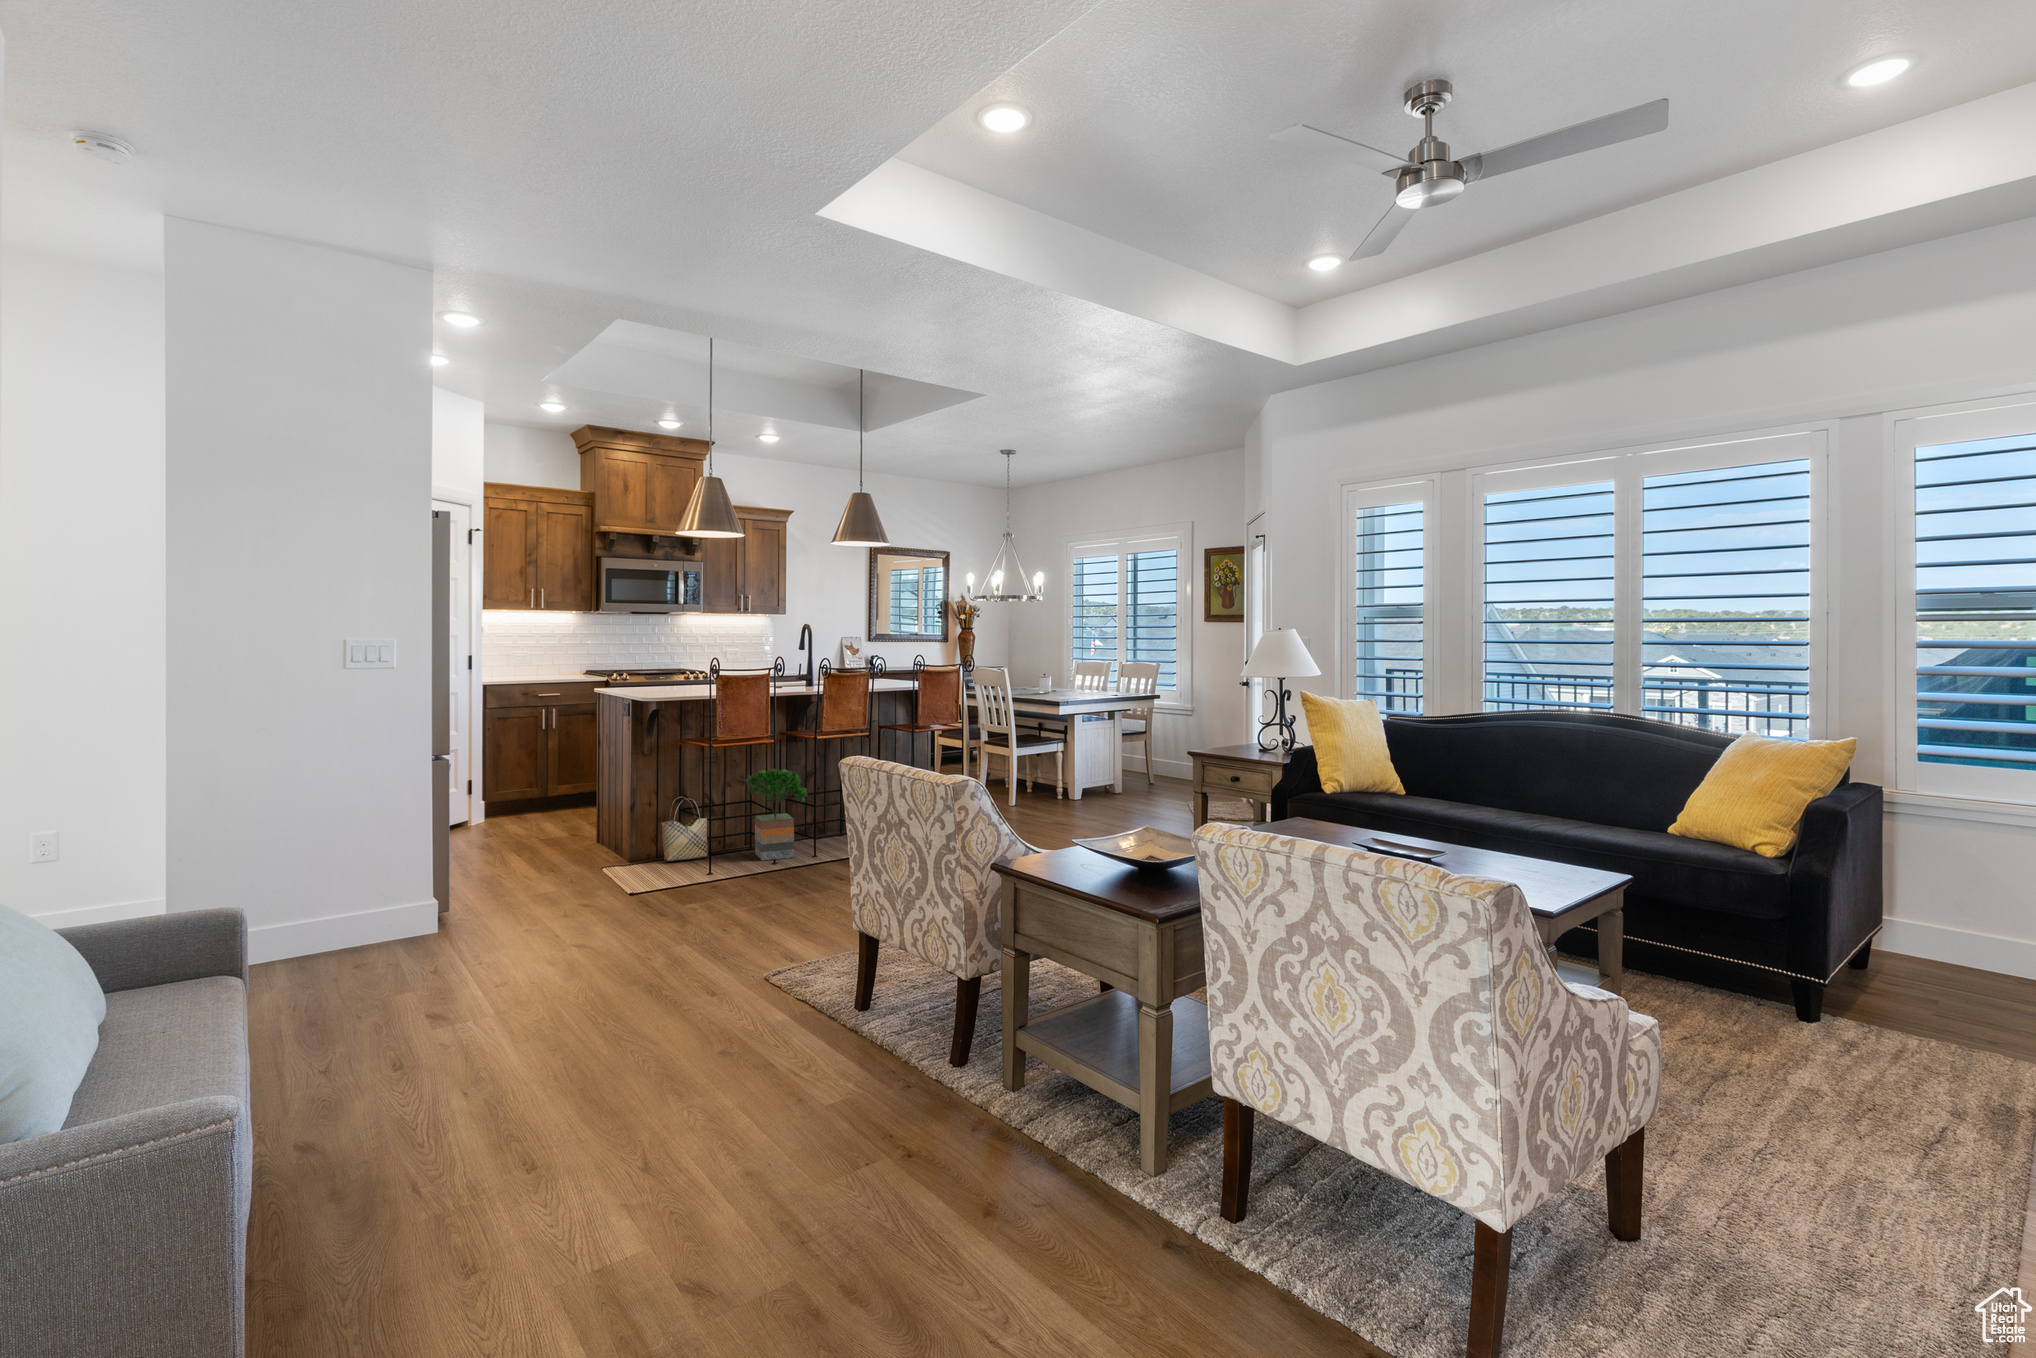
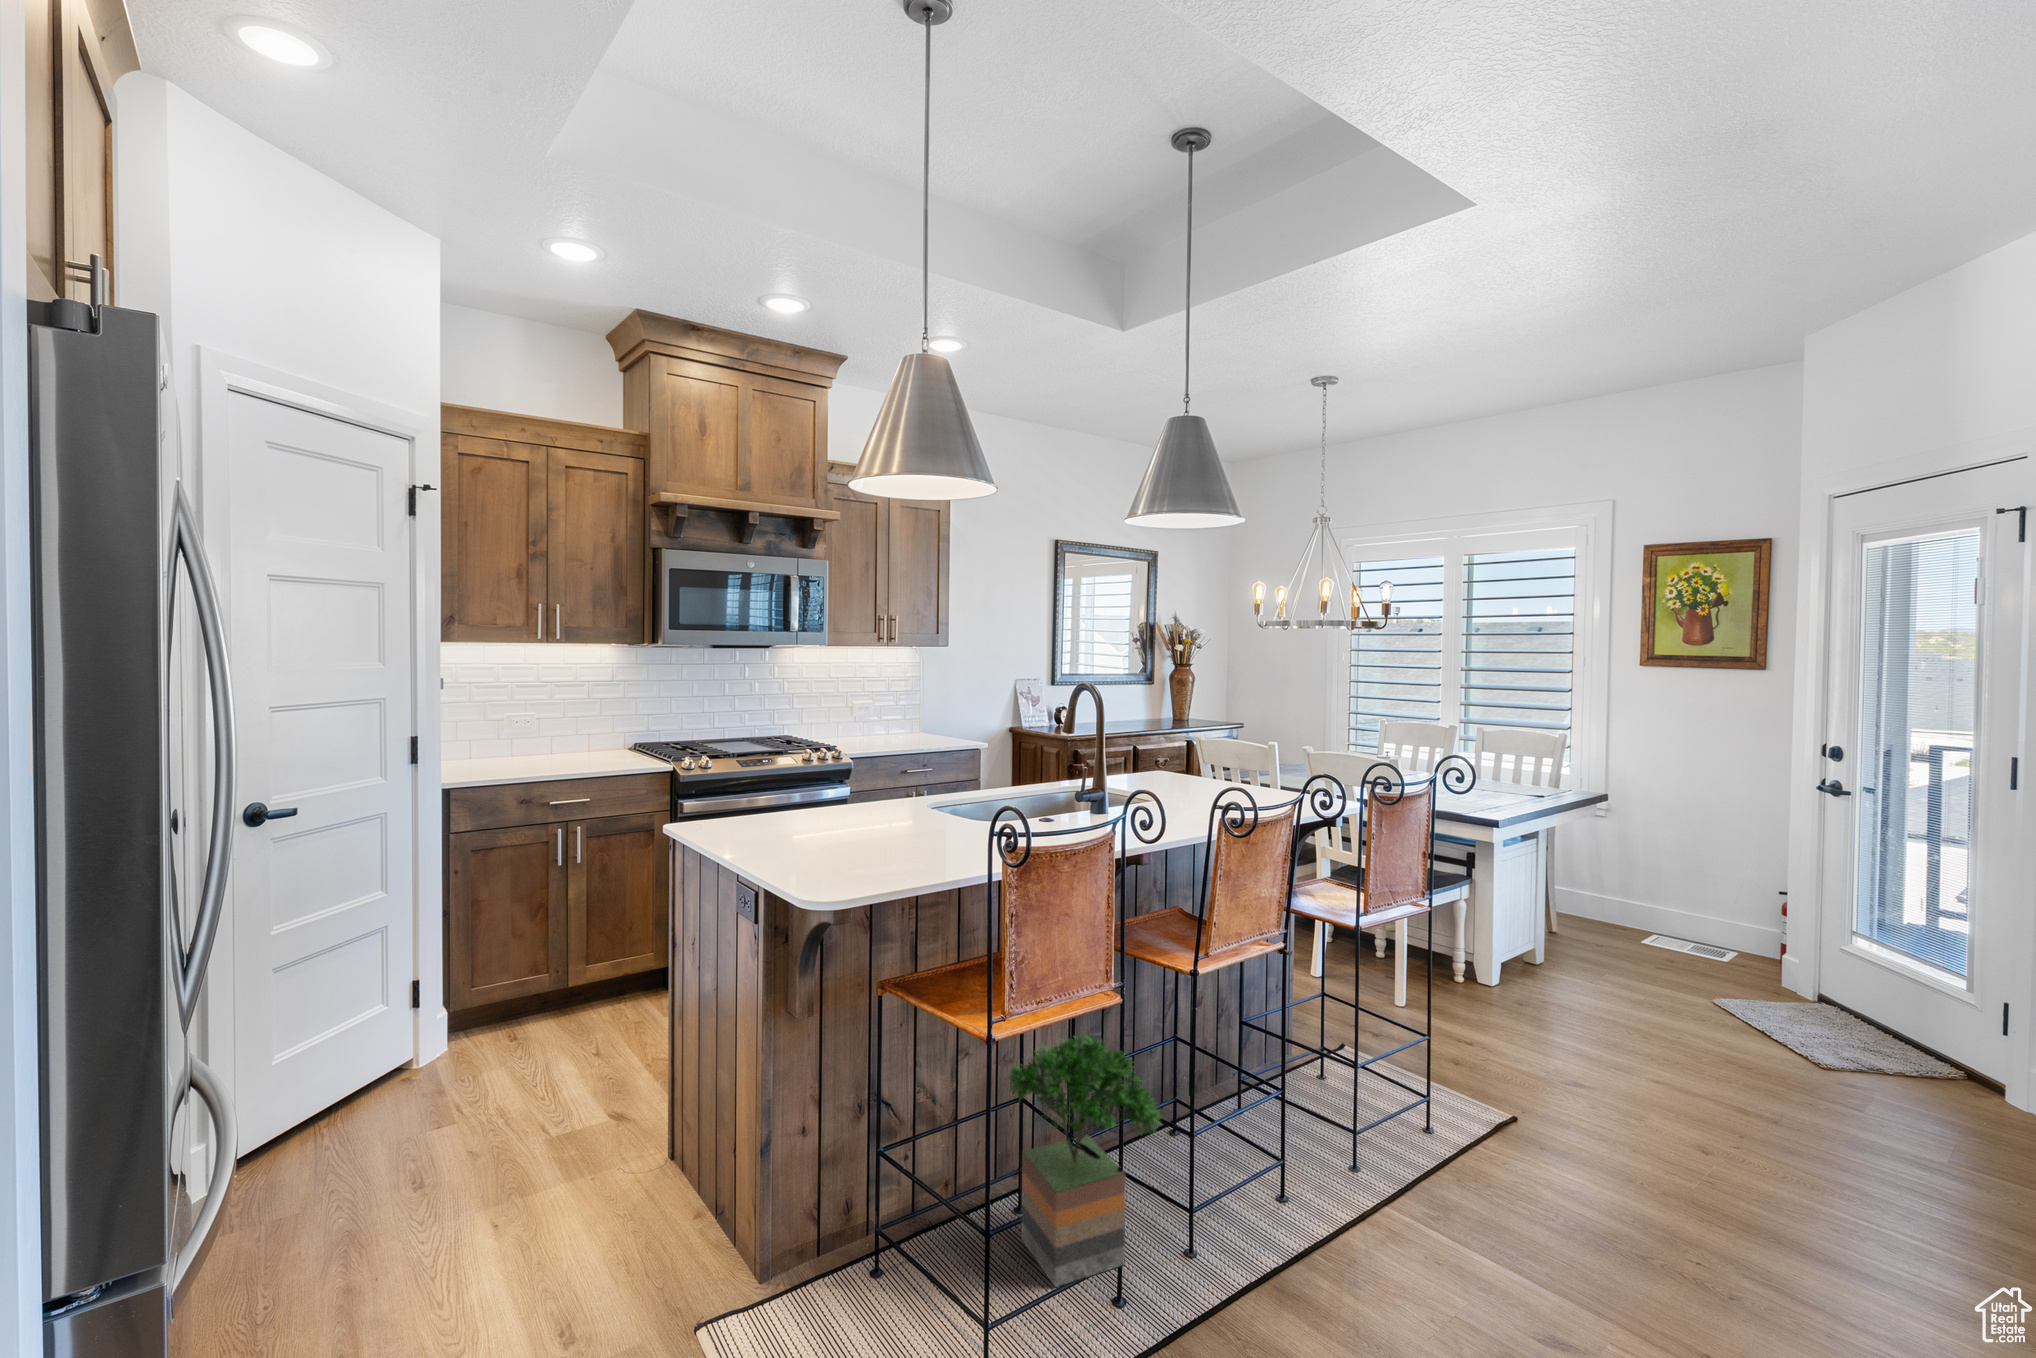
woven basket: present [661,797,708,861] -> none [811,1110,918,1296]

